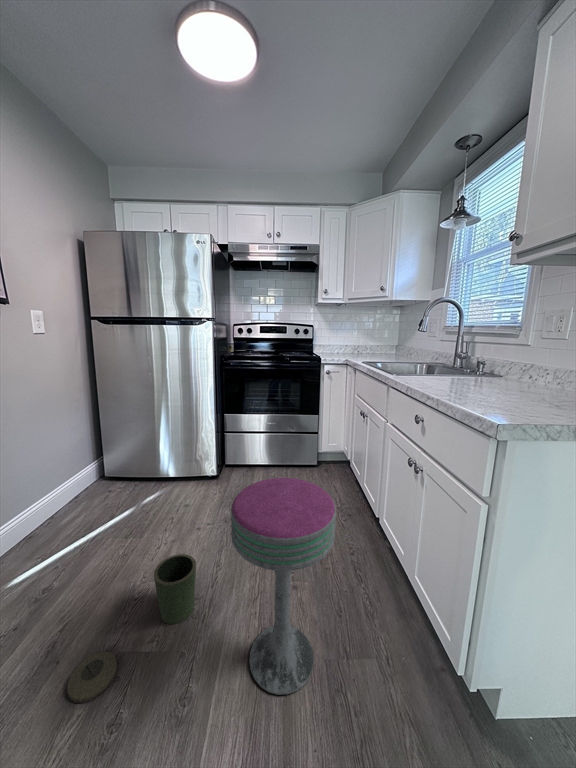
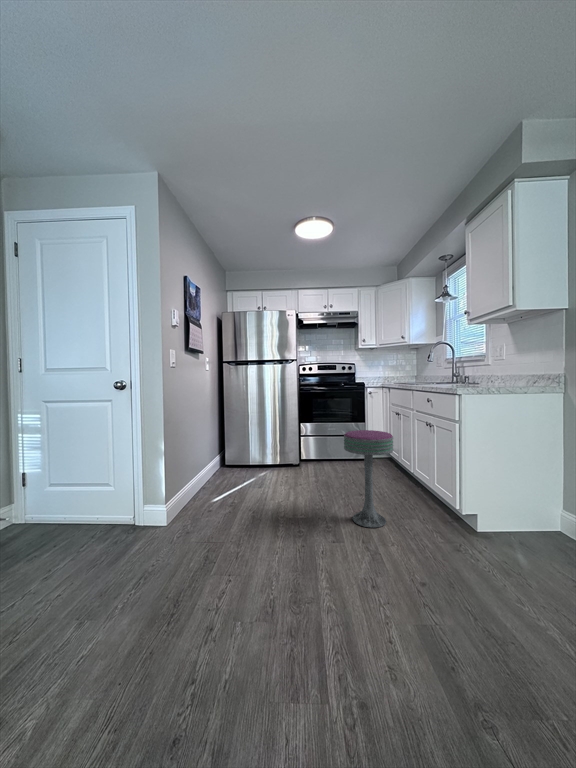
trash can: present [67,554,196,703] -> none [269,481,317,529]

